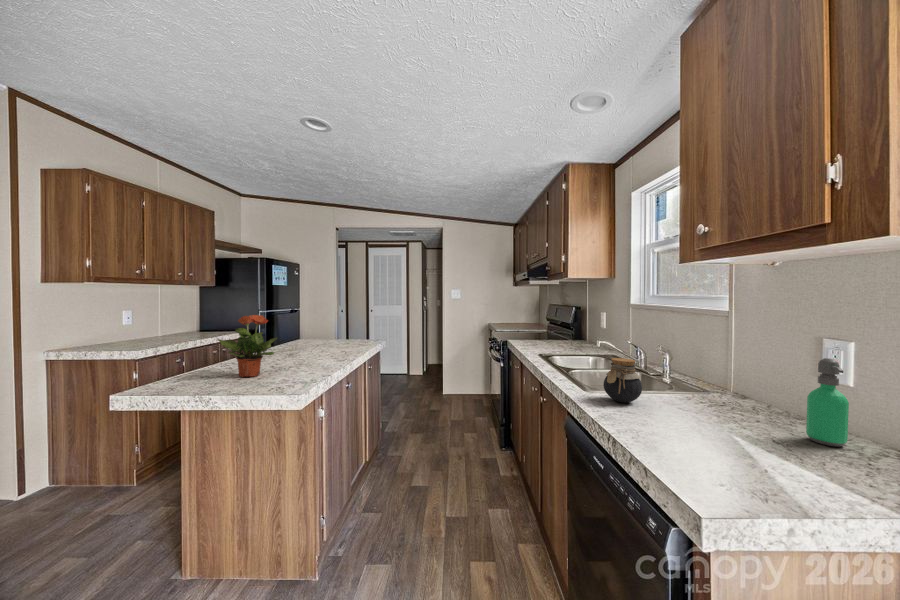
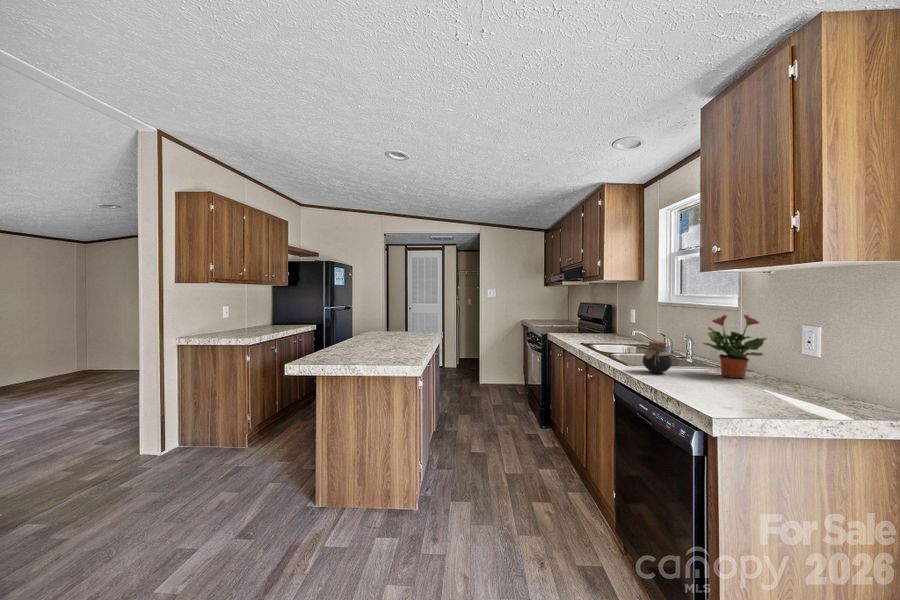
potted plant: present [218,315,277,377] -> present [703,314,767,378]
soap dispenser: present [806,358,849,447] -> none [786,338,813,395]

